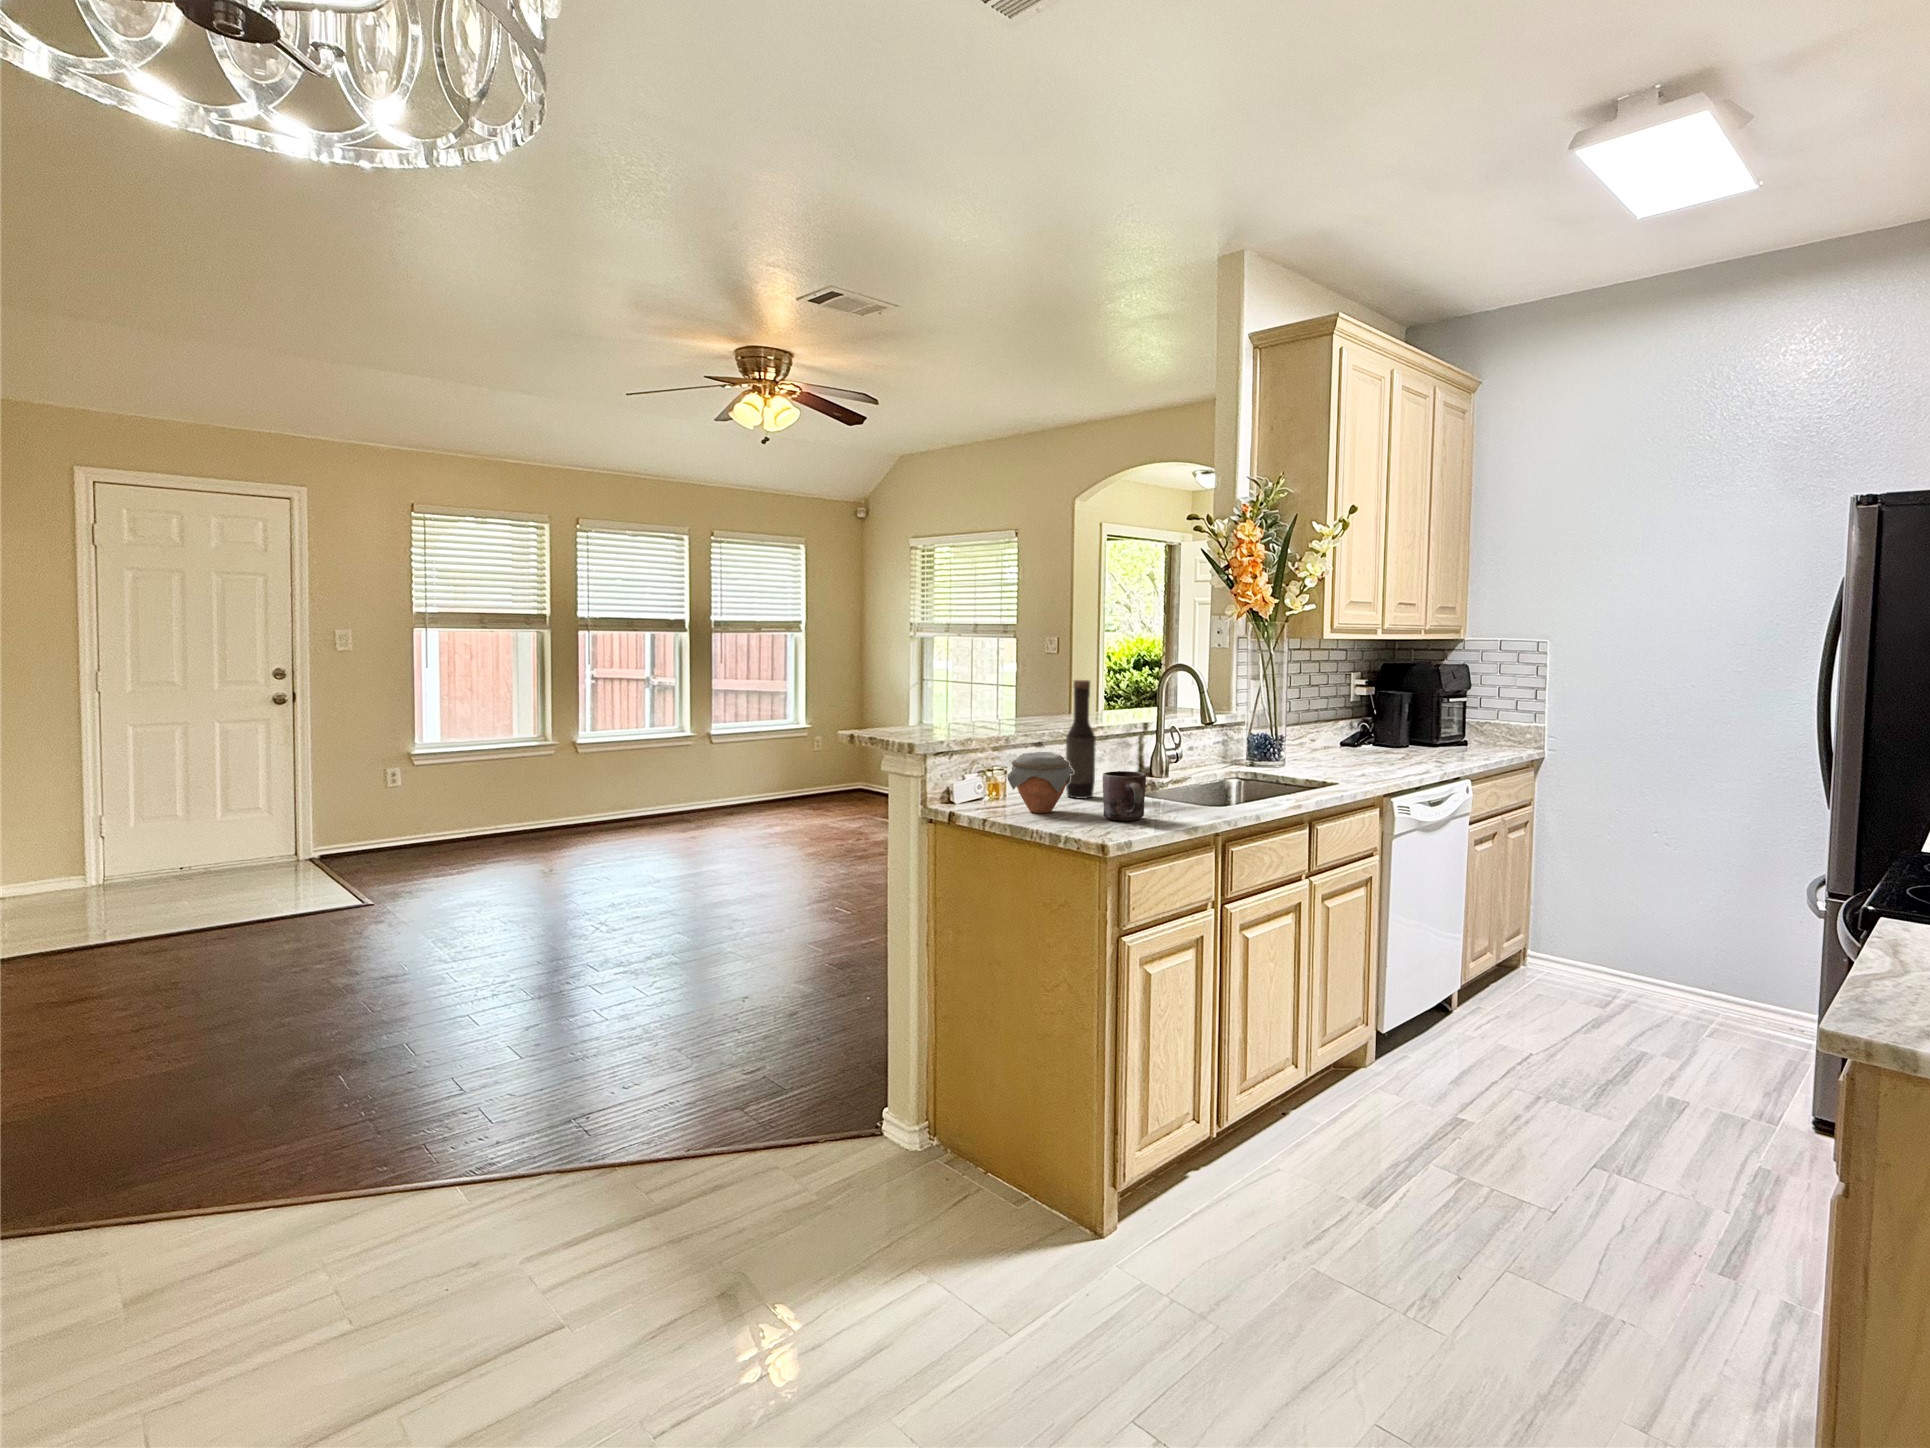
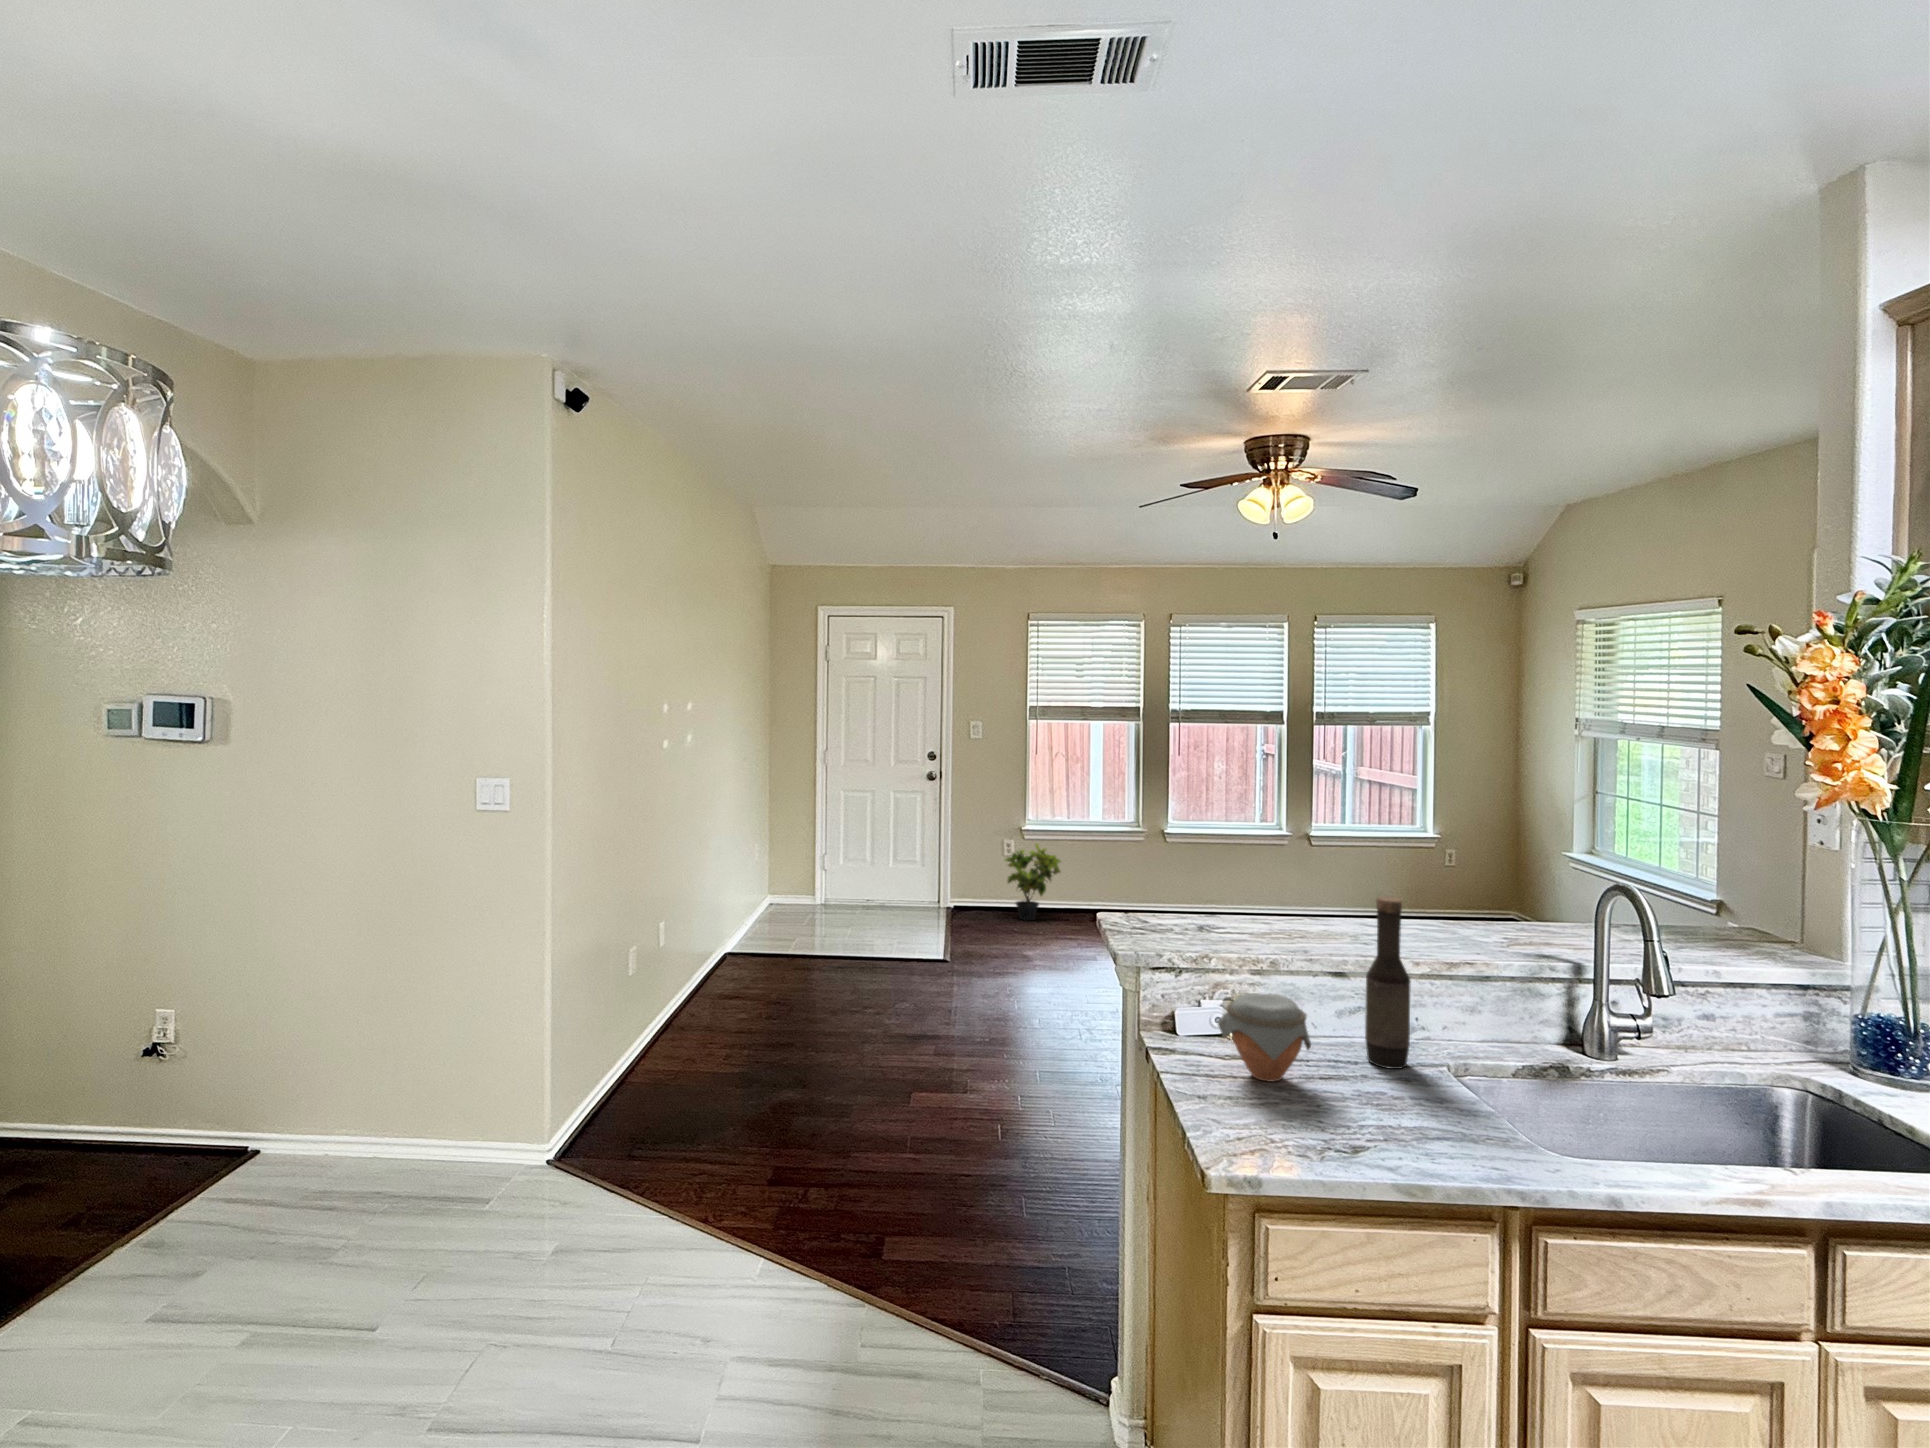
potted plant: none [392,764,466,850] -> present [1005,844,1060,920]
mug: present [1103,771,1146,821] -> none [1310,1051,1377,1134]

